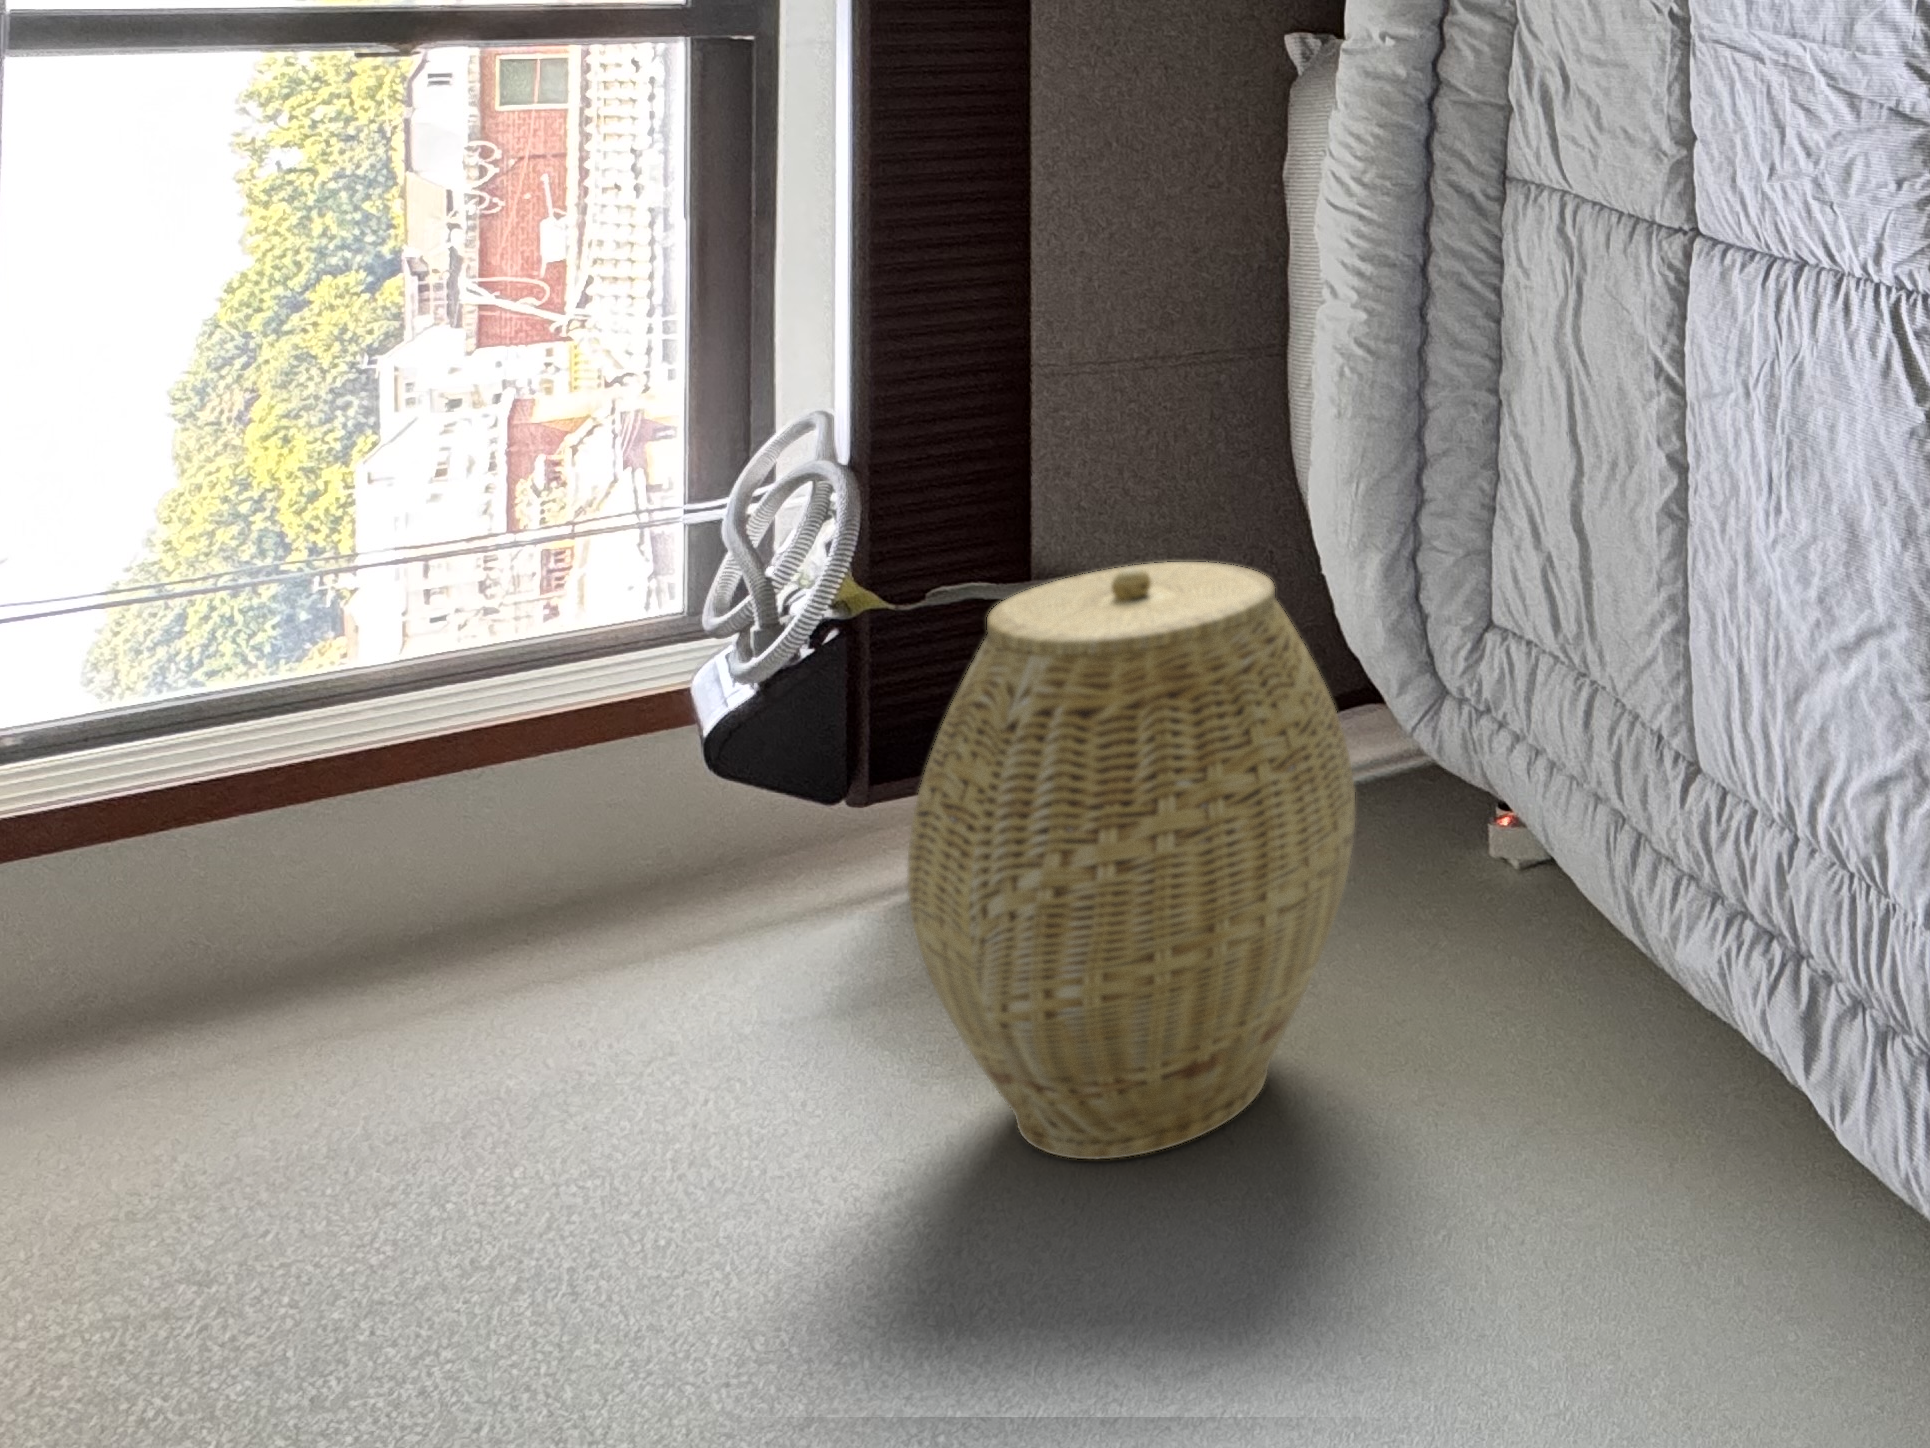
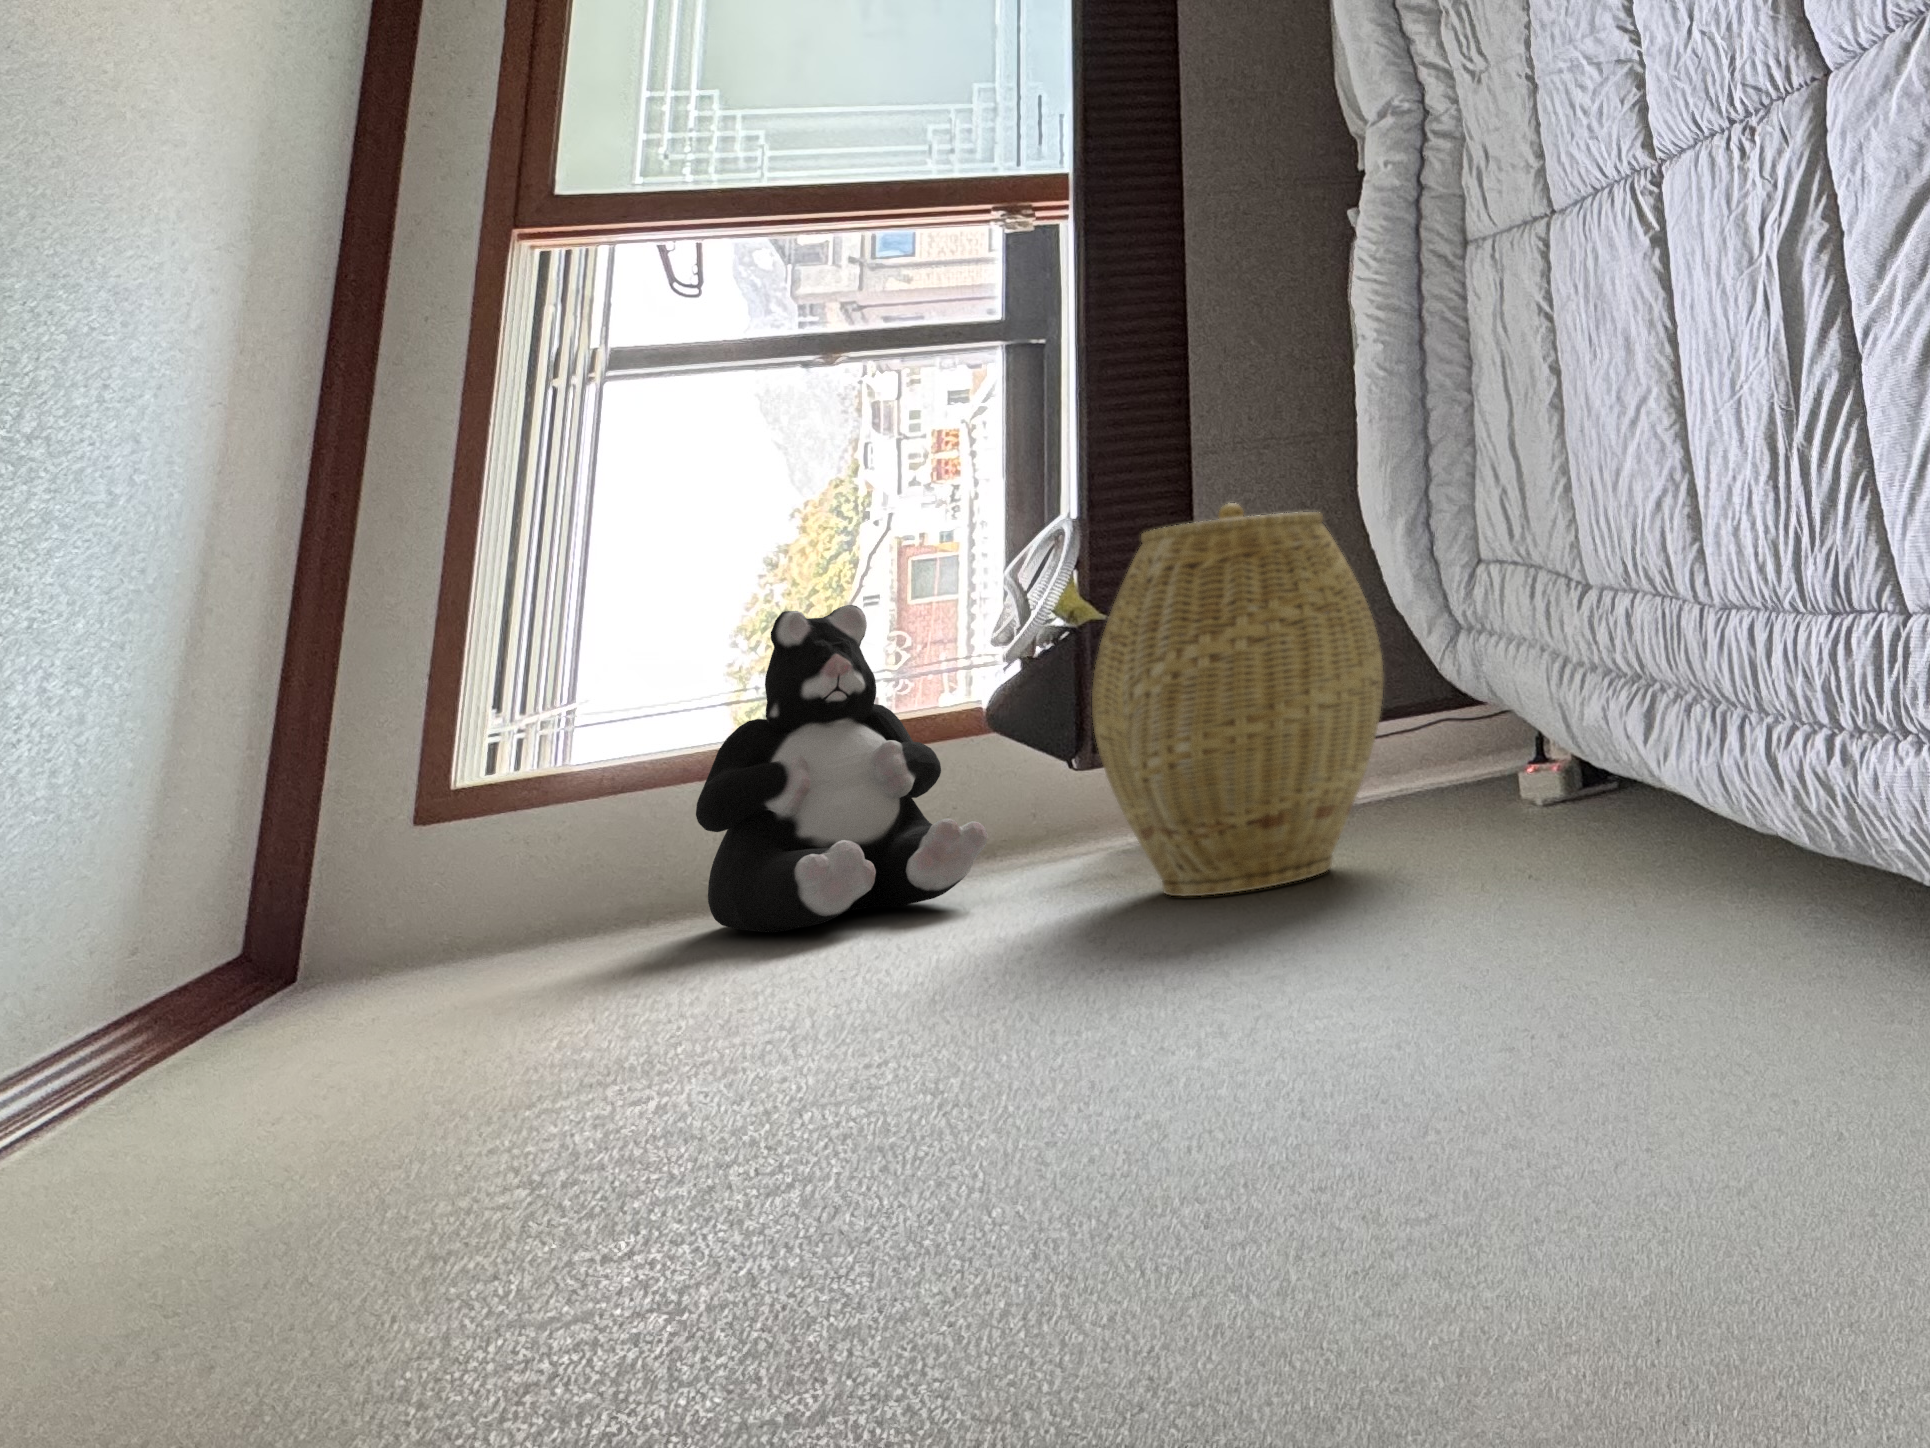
plush toy: none [218,650,726,1208] -> present [696,605,987,933]

